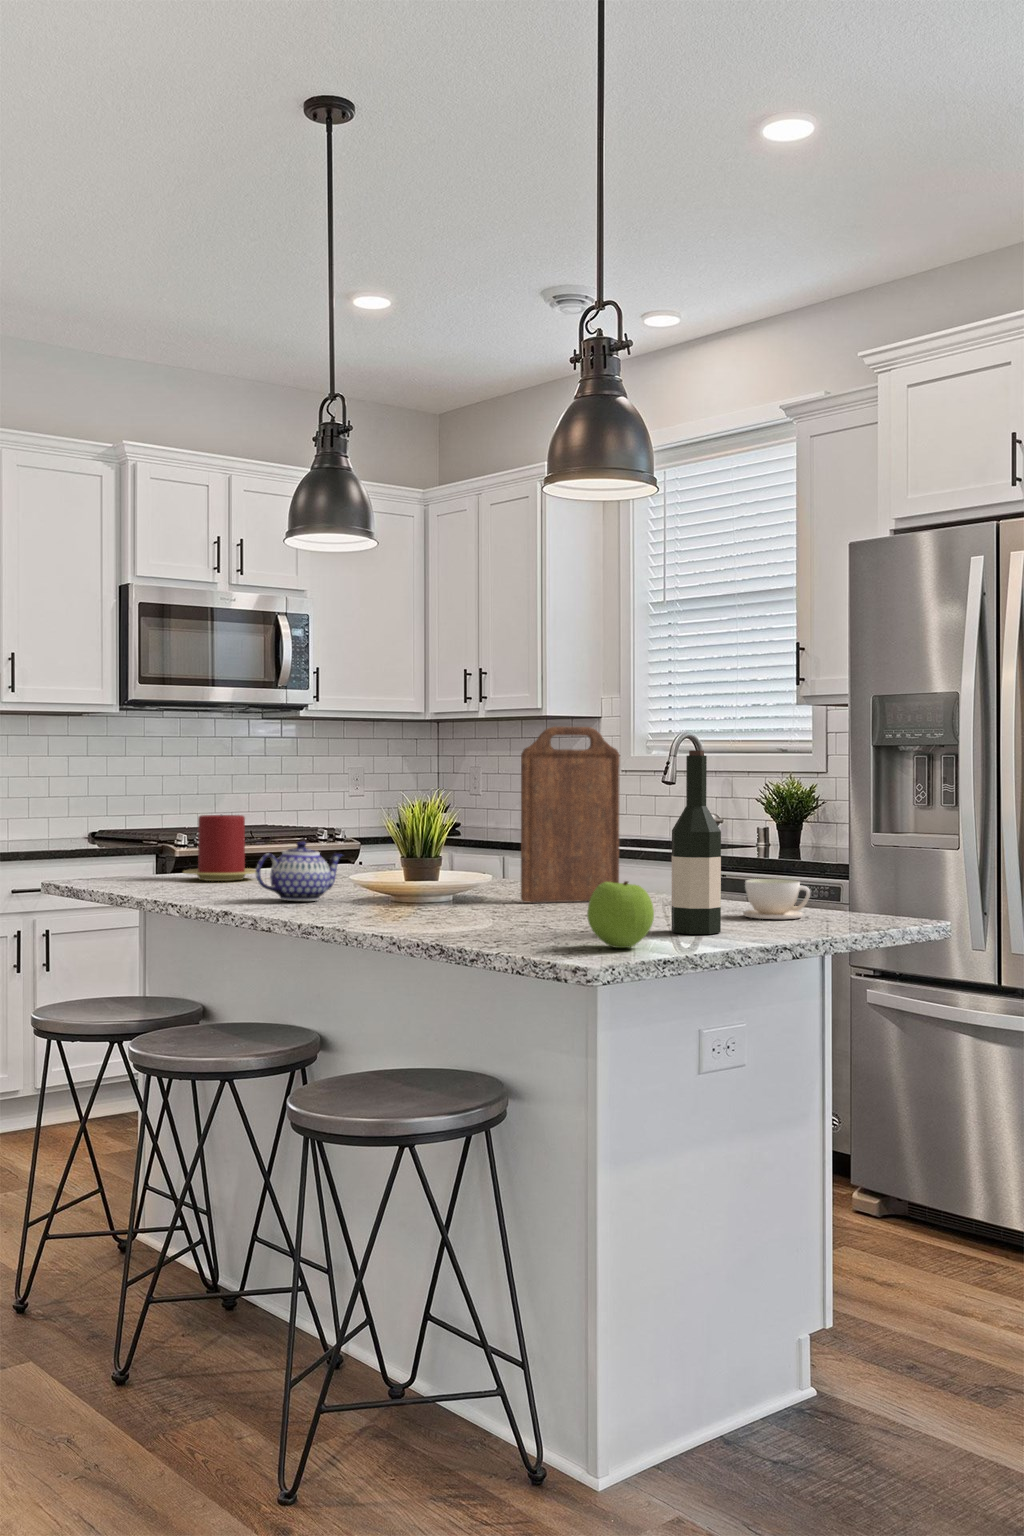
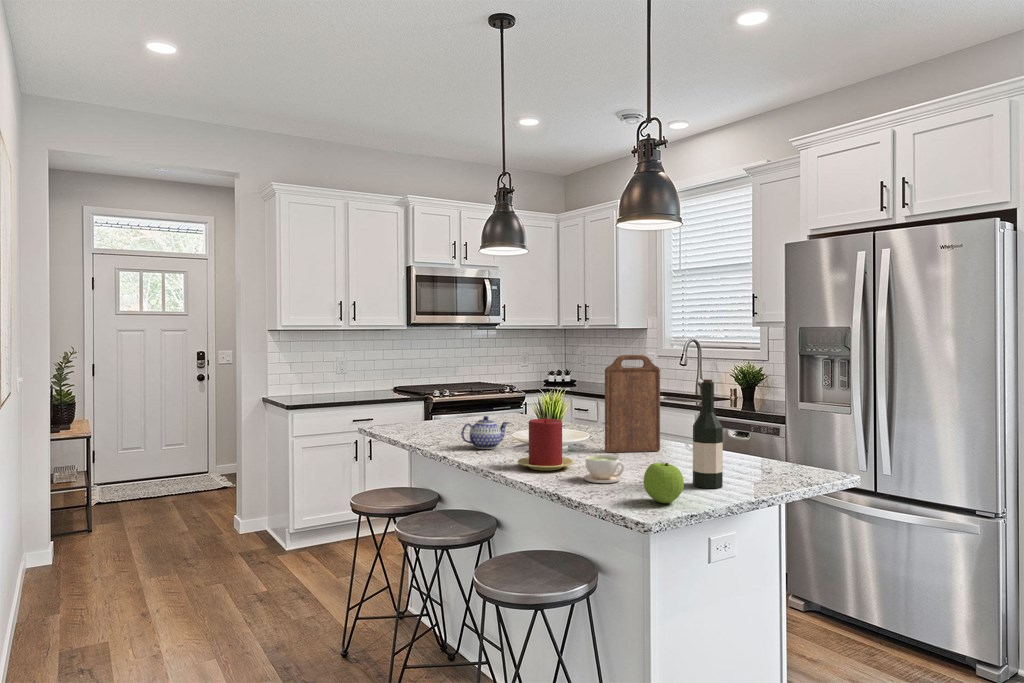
candle: present [183,815,256,881] -> present [518,419,573,470]
coffee cup: present [743,879,810,919] -> present [584,455,625,483]

